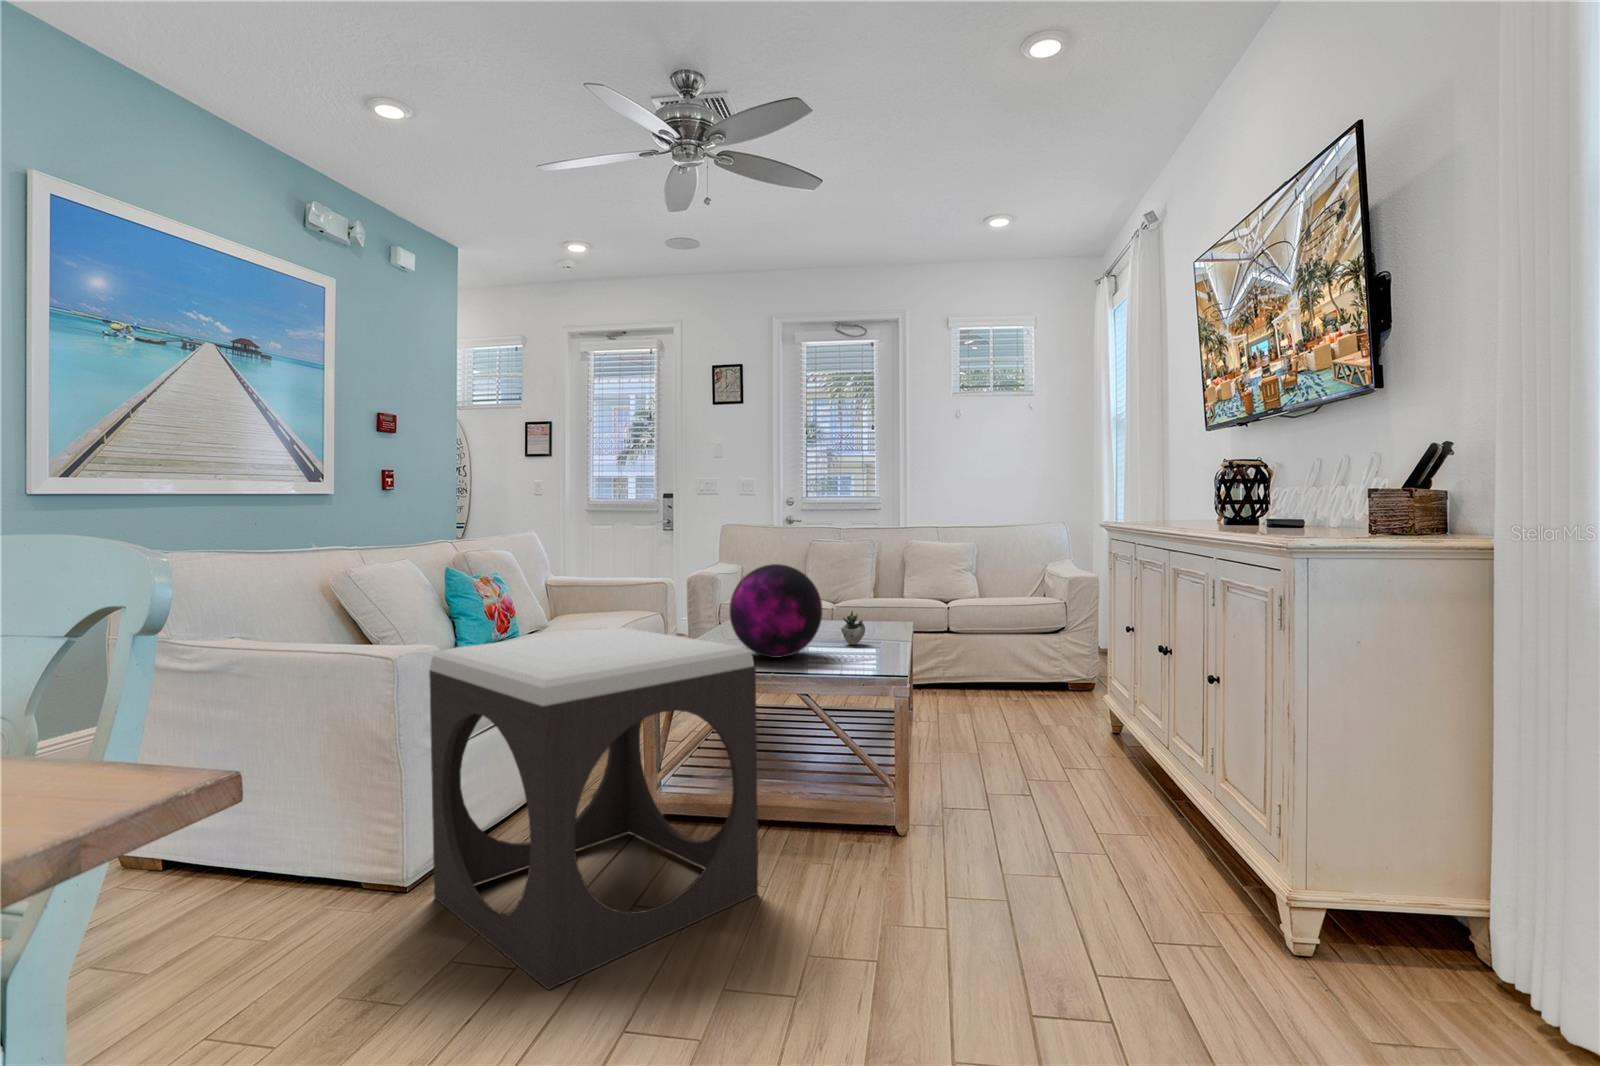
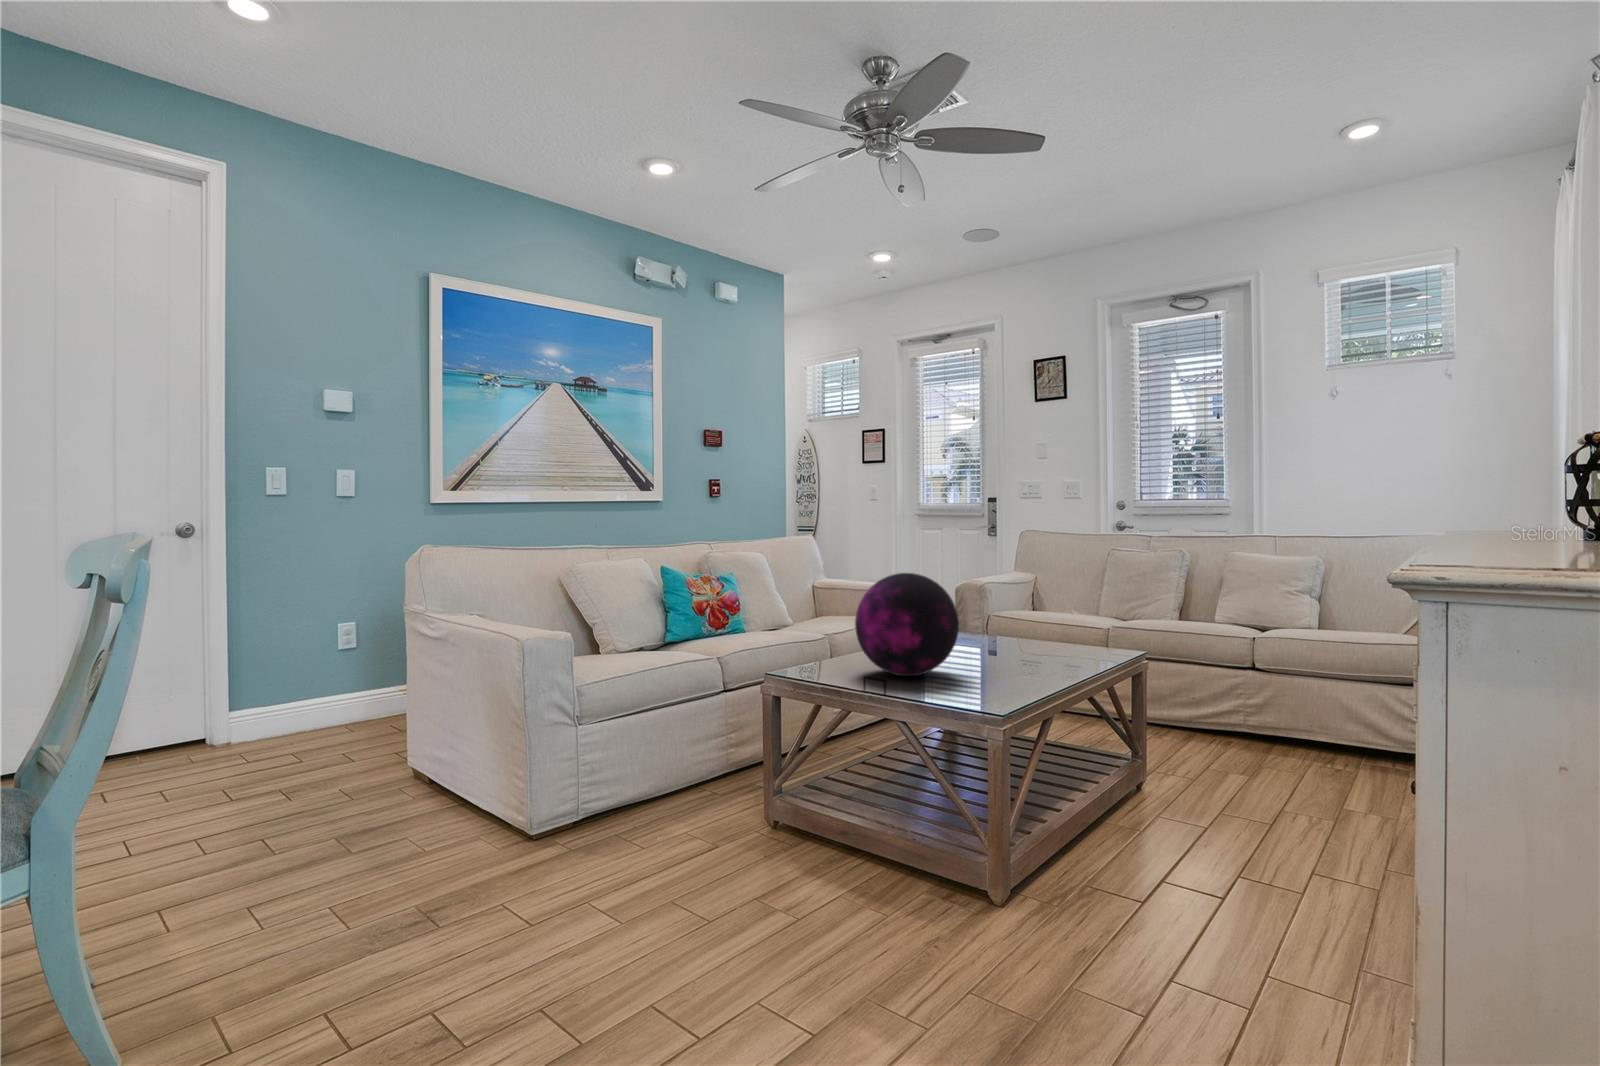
succulent plant: present [841,609,885,645] -> none [1008,630,1053,671]
footstool: present [429,627,758,990] -> none [497,630,765,966]

